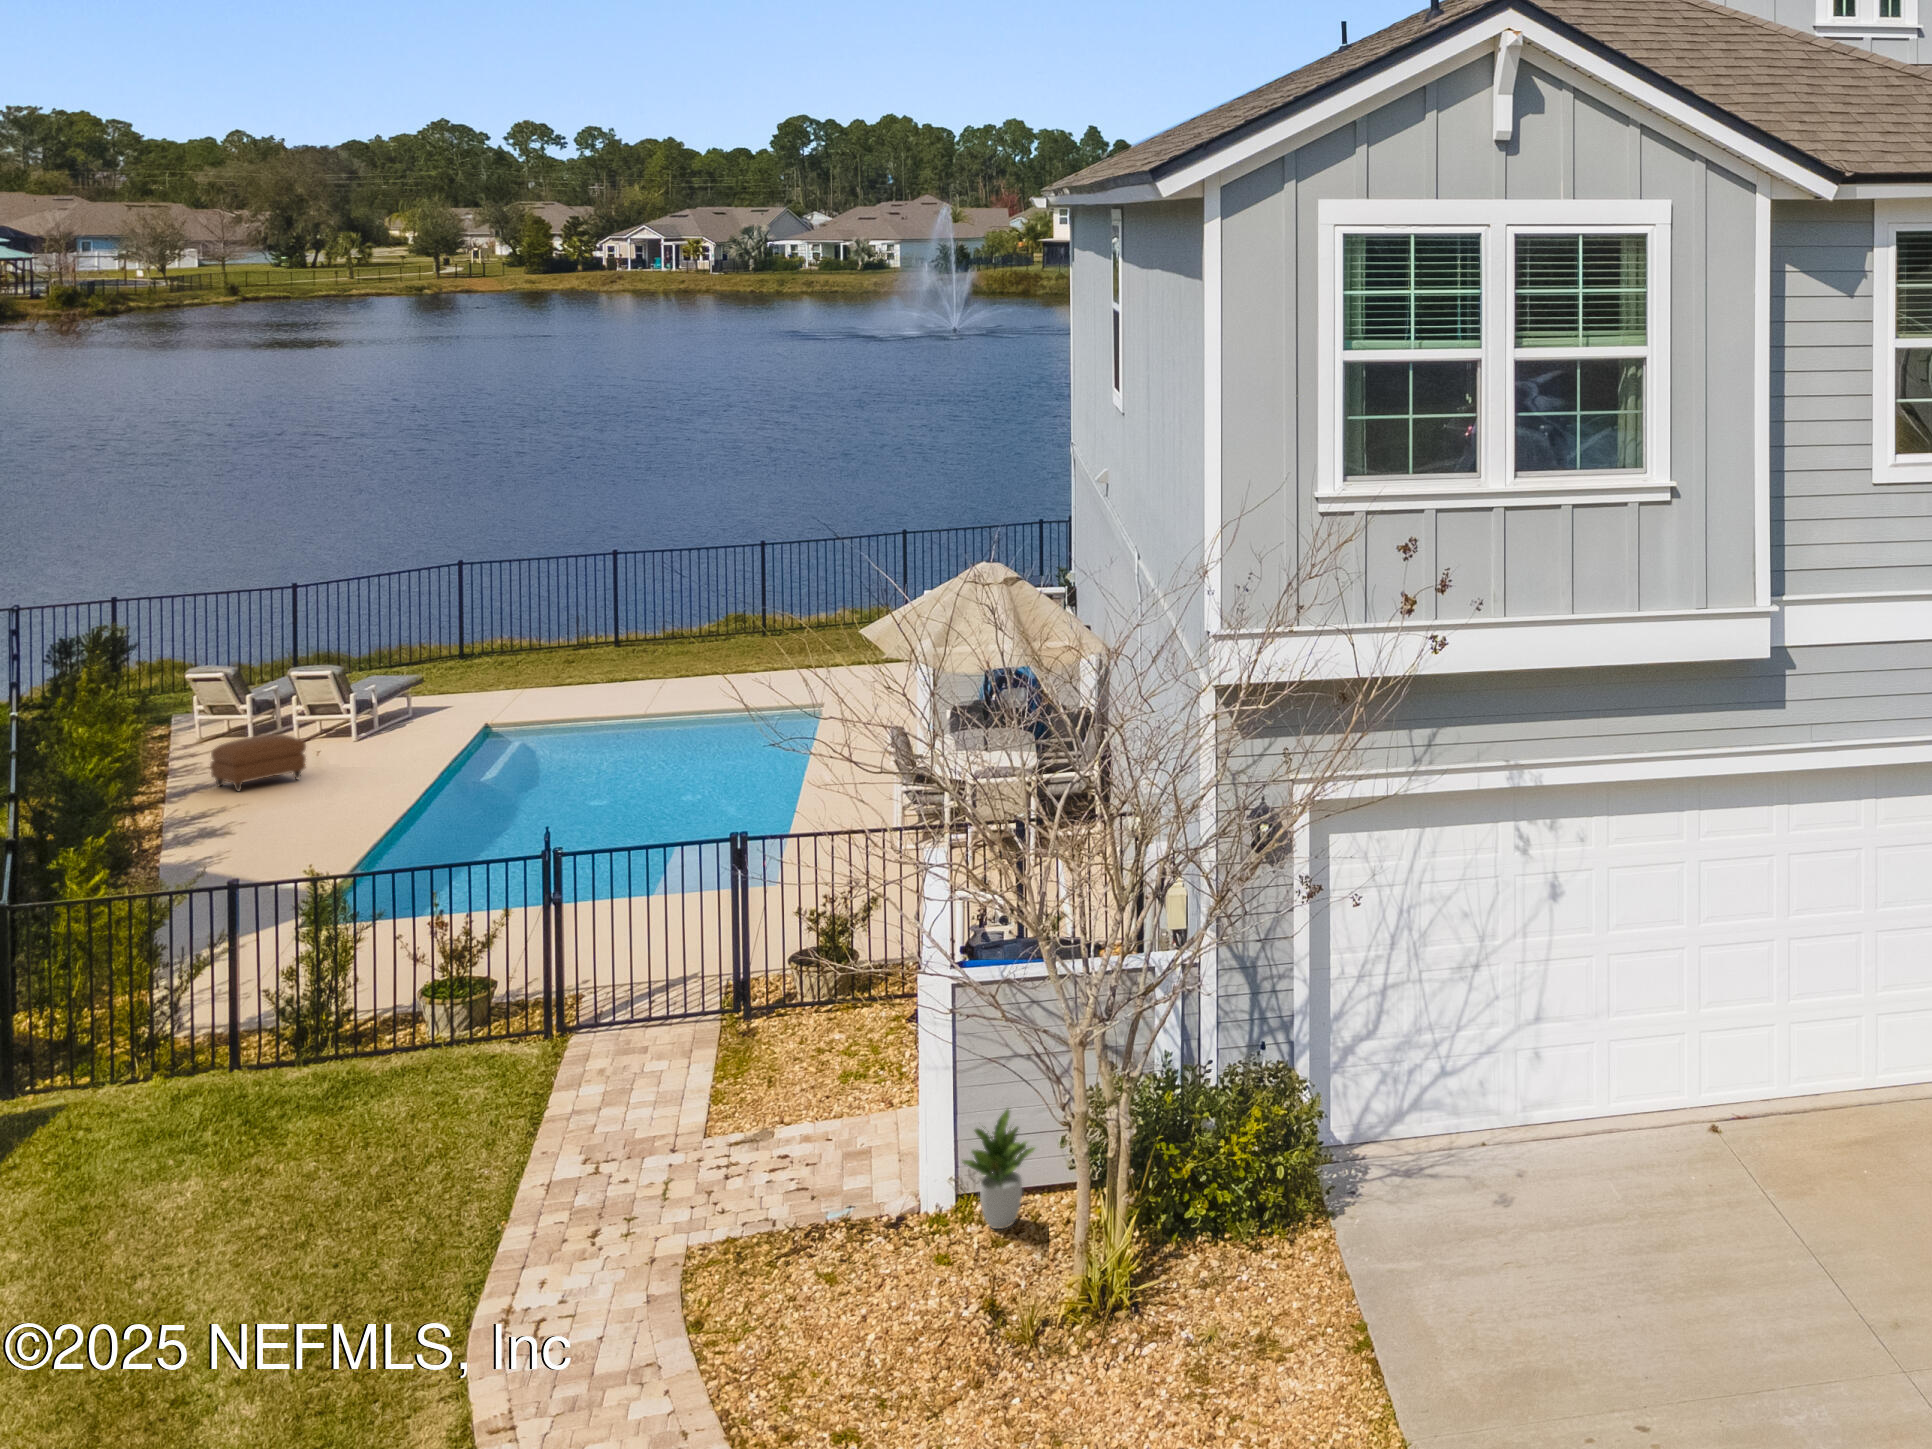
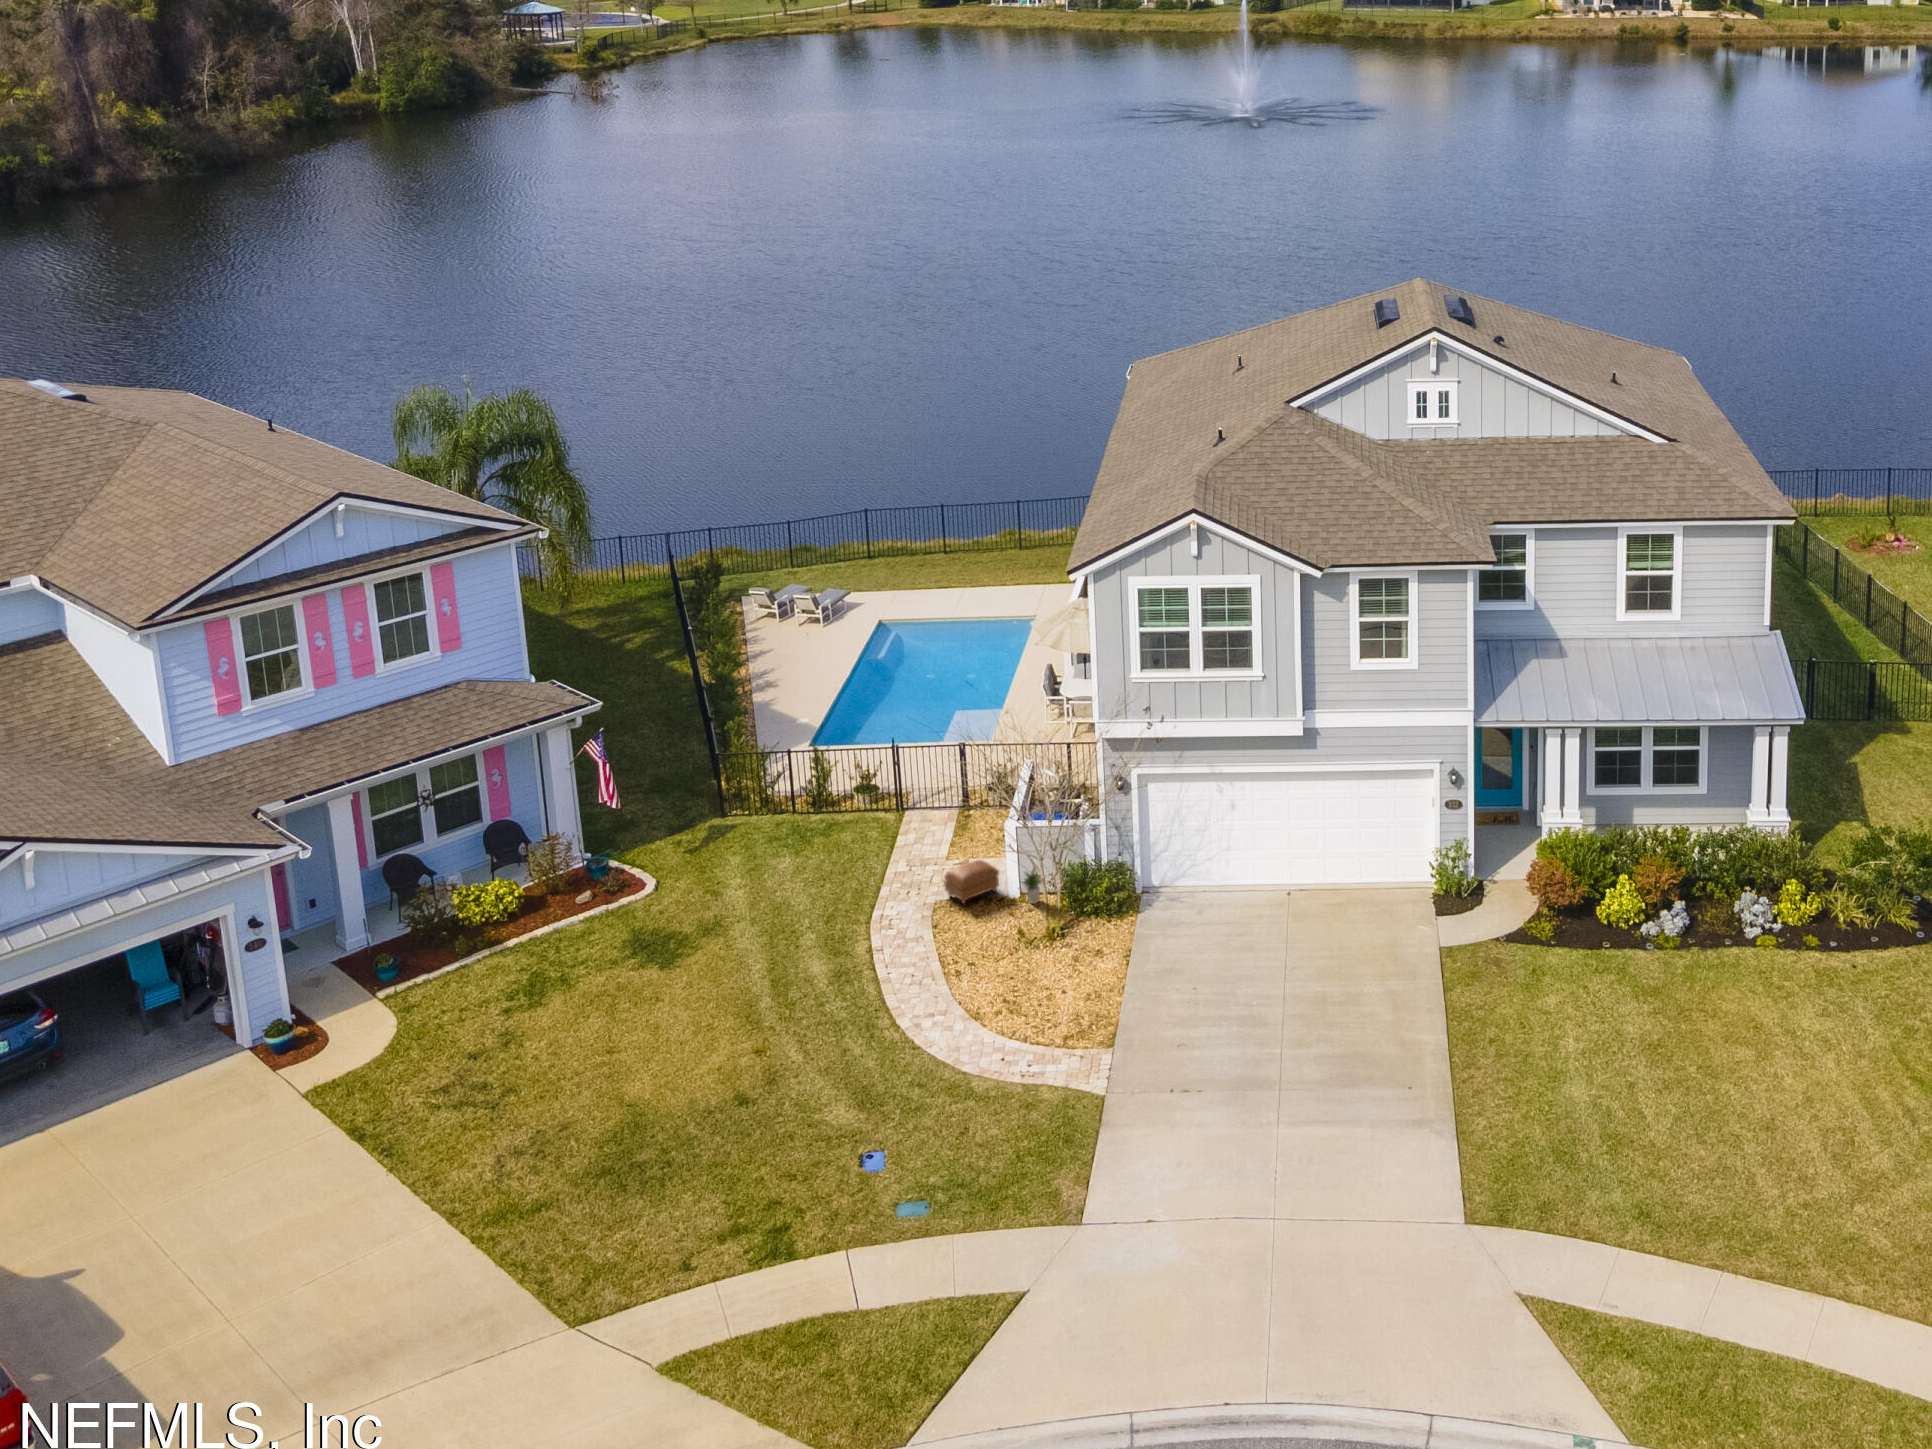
ottoman: present [210,734,306,791] -> present [944,860,999,904]

